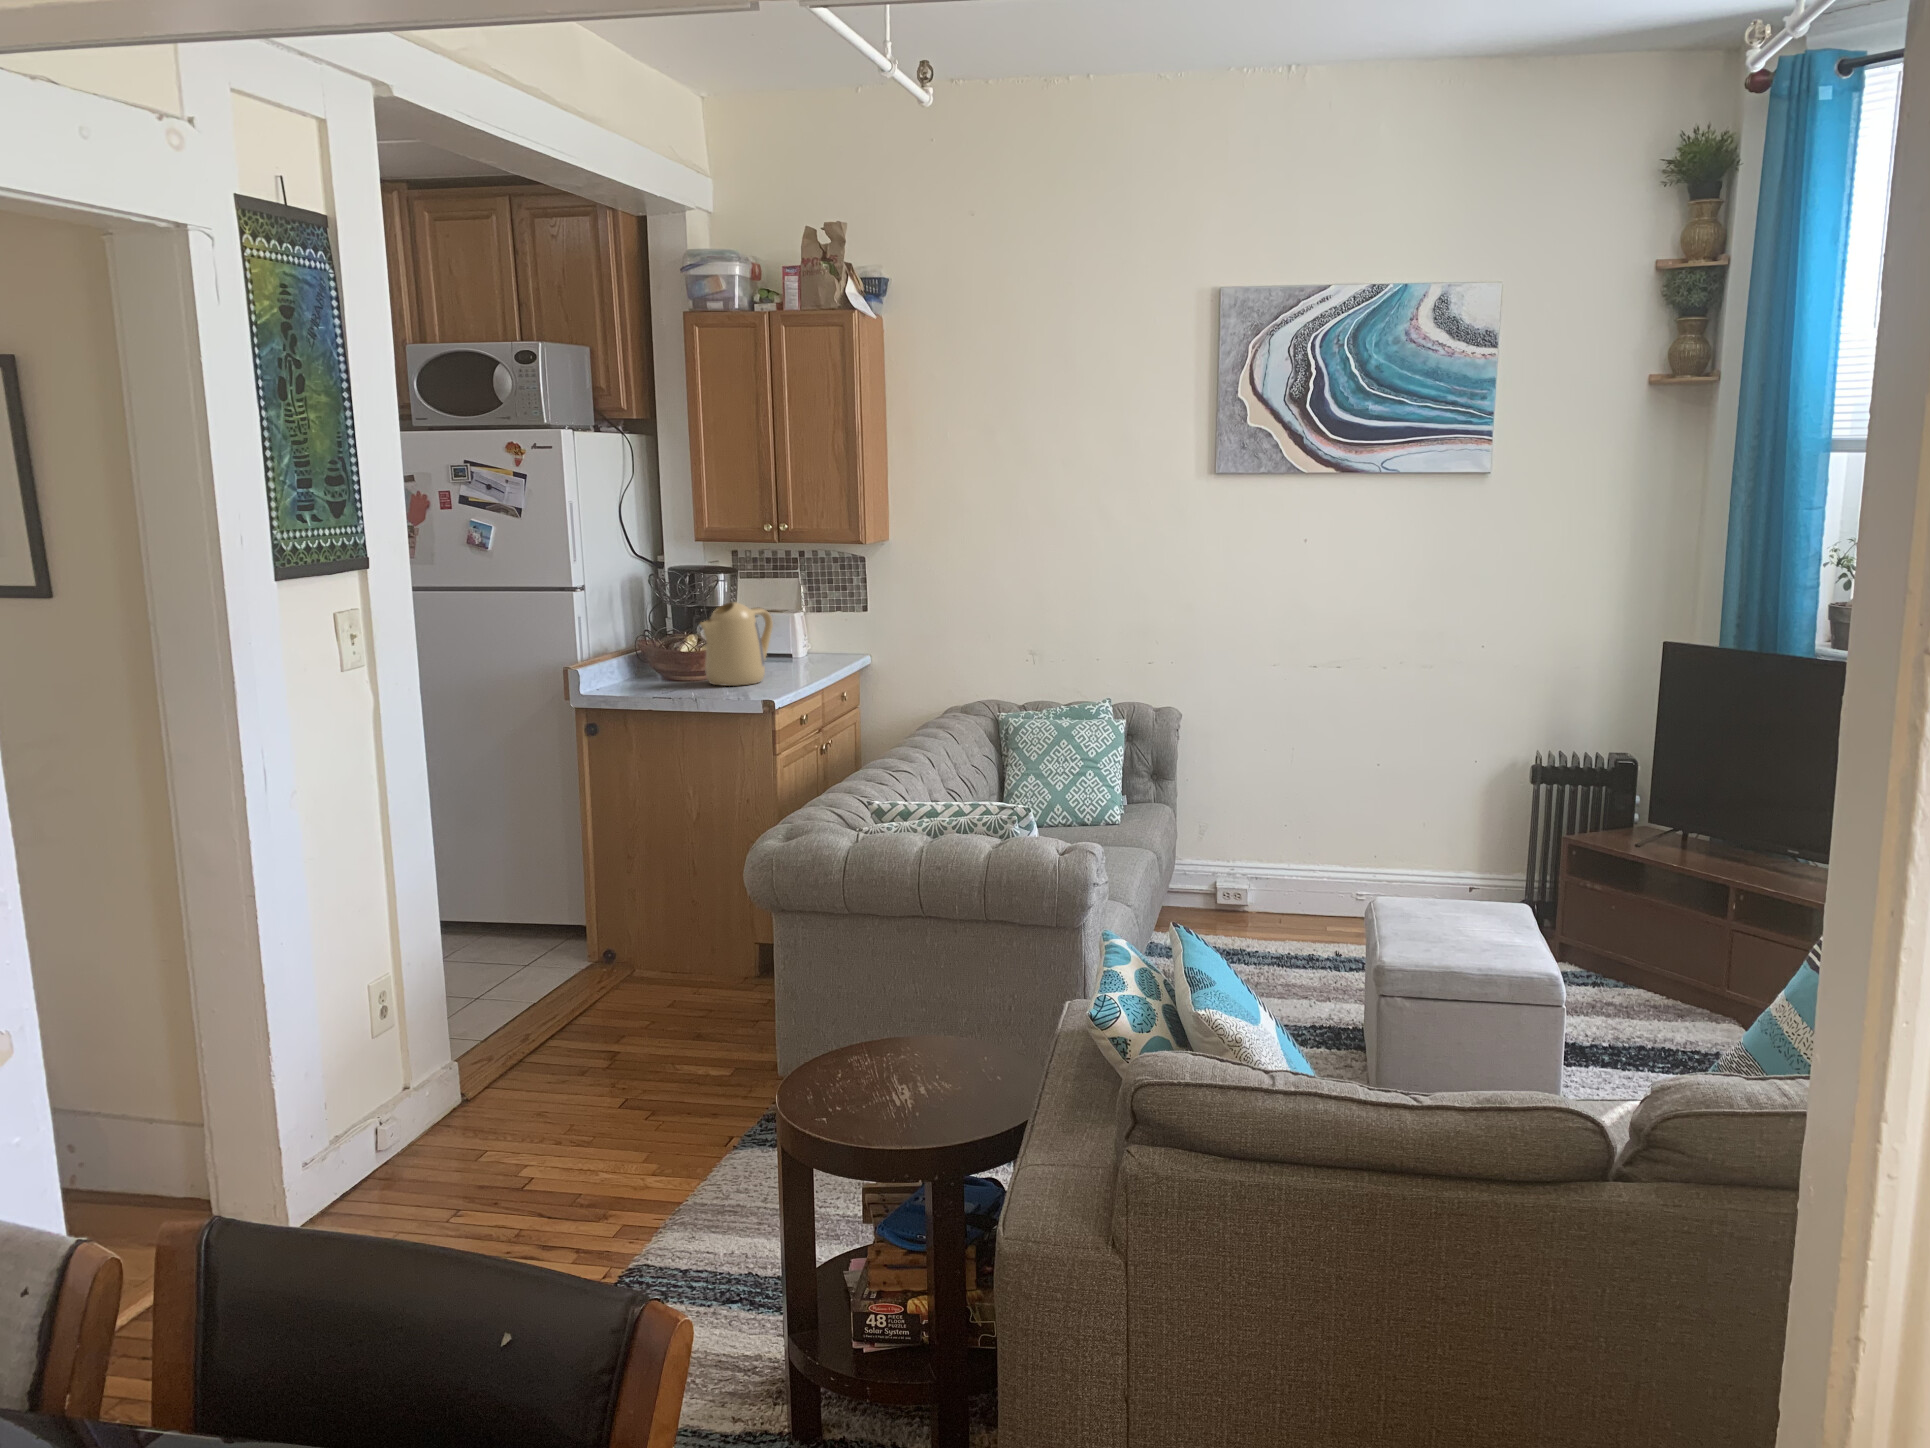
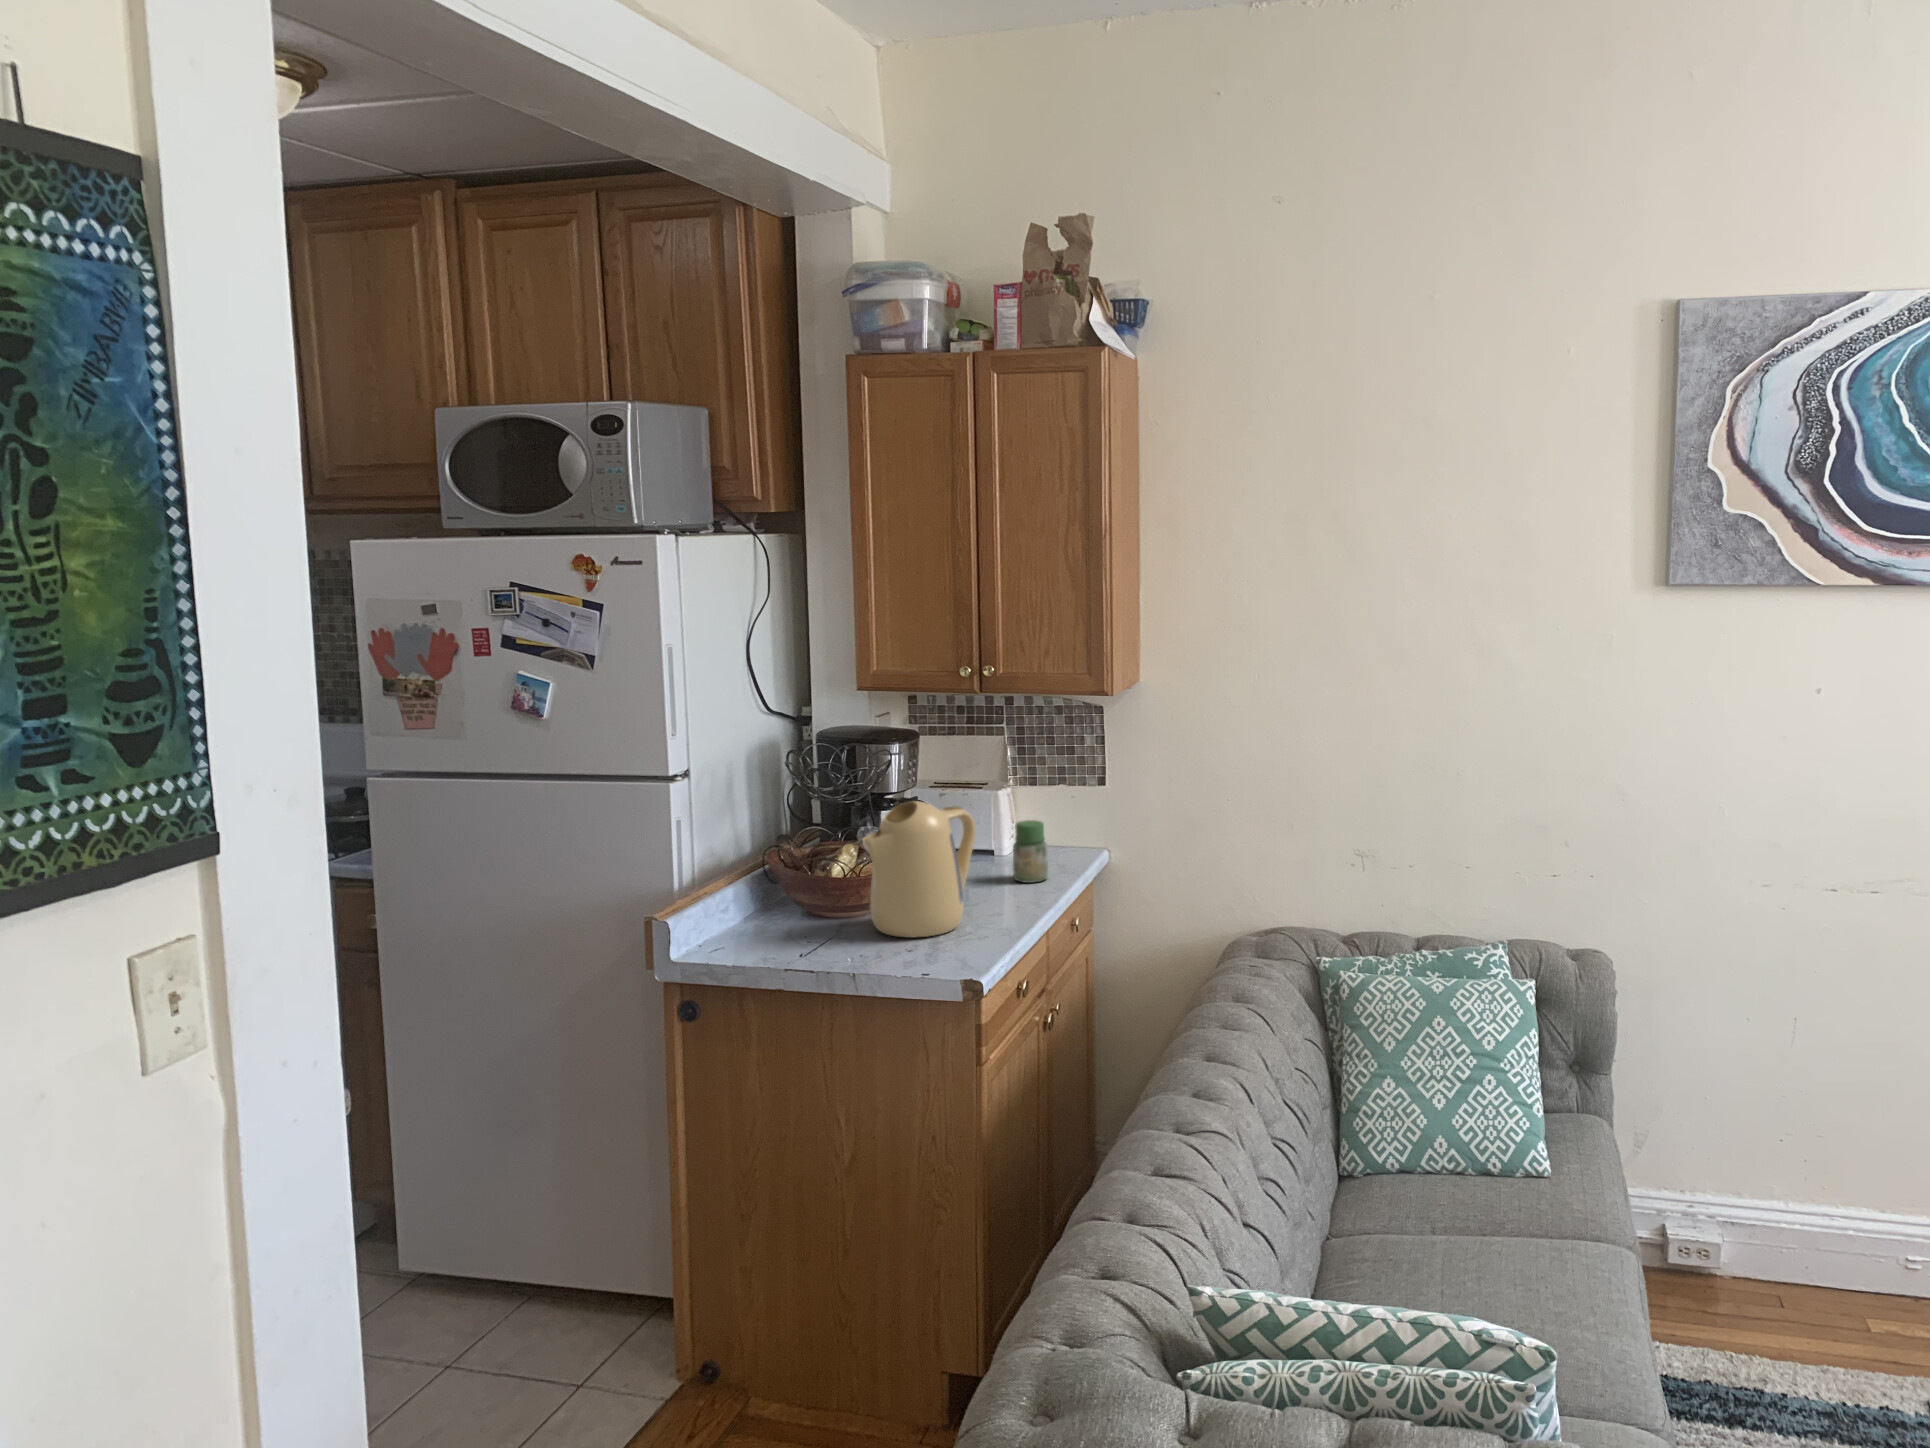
jar: none [801,627,825,666] -> present [1013,820,1048,883]

